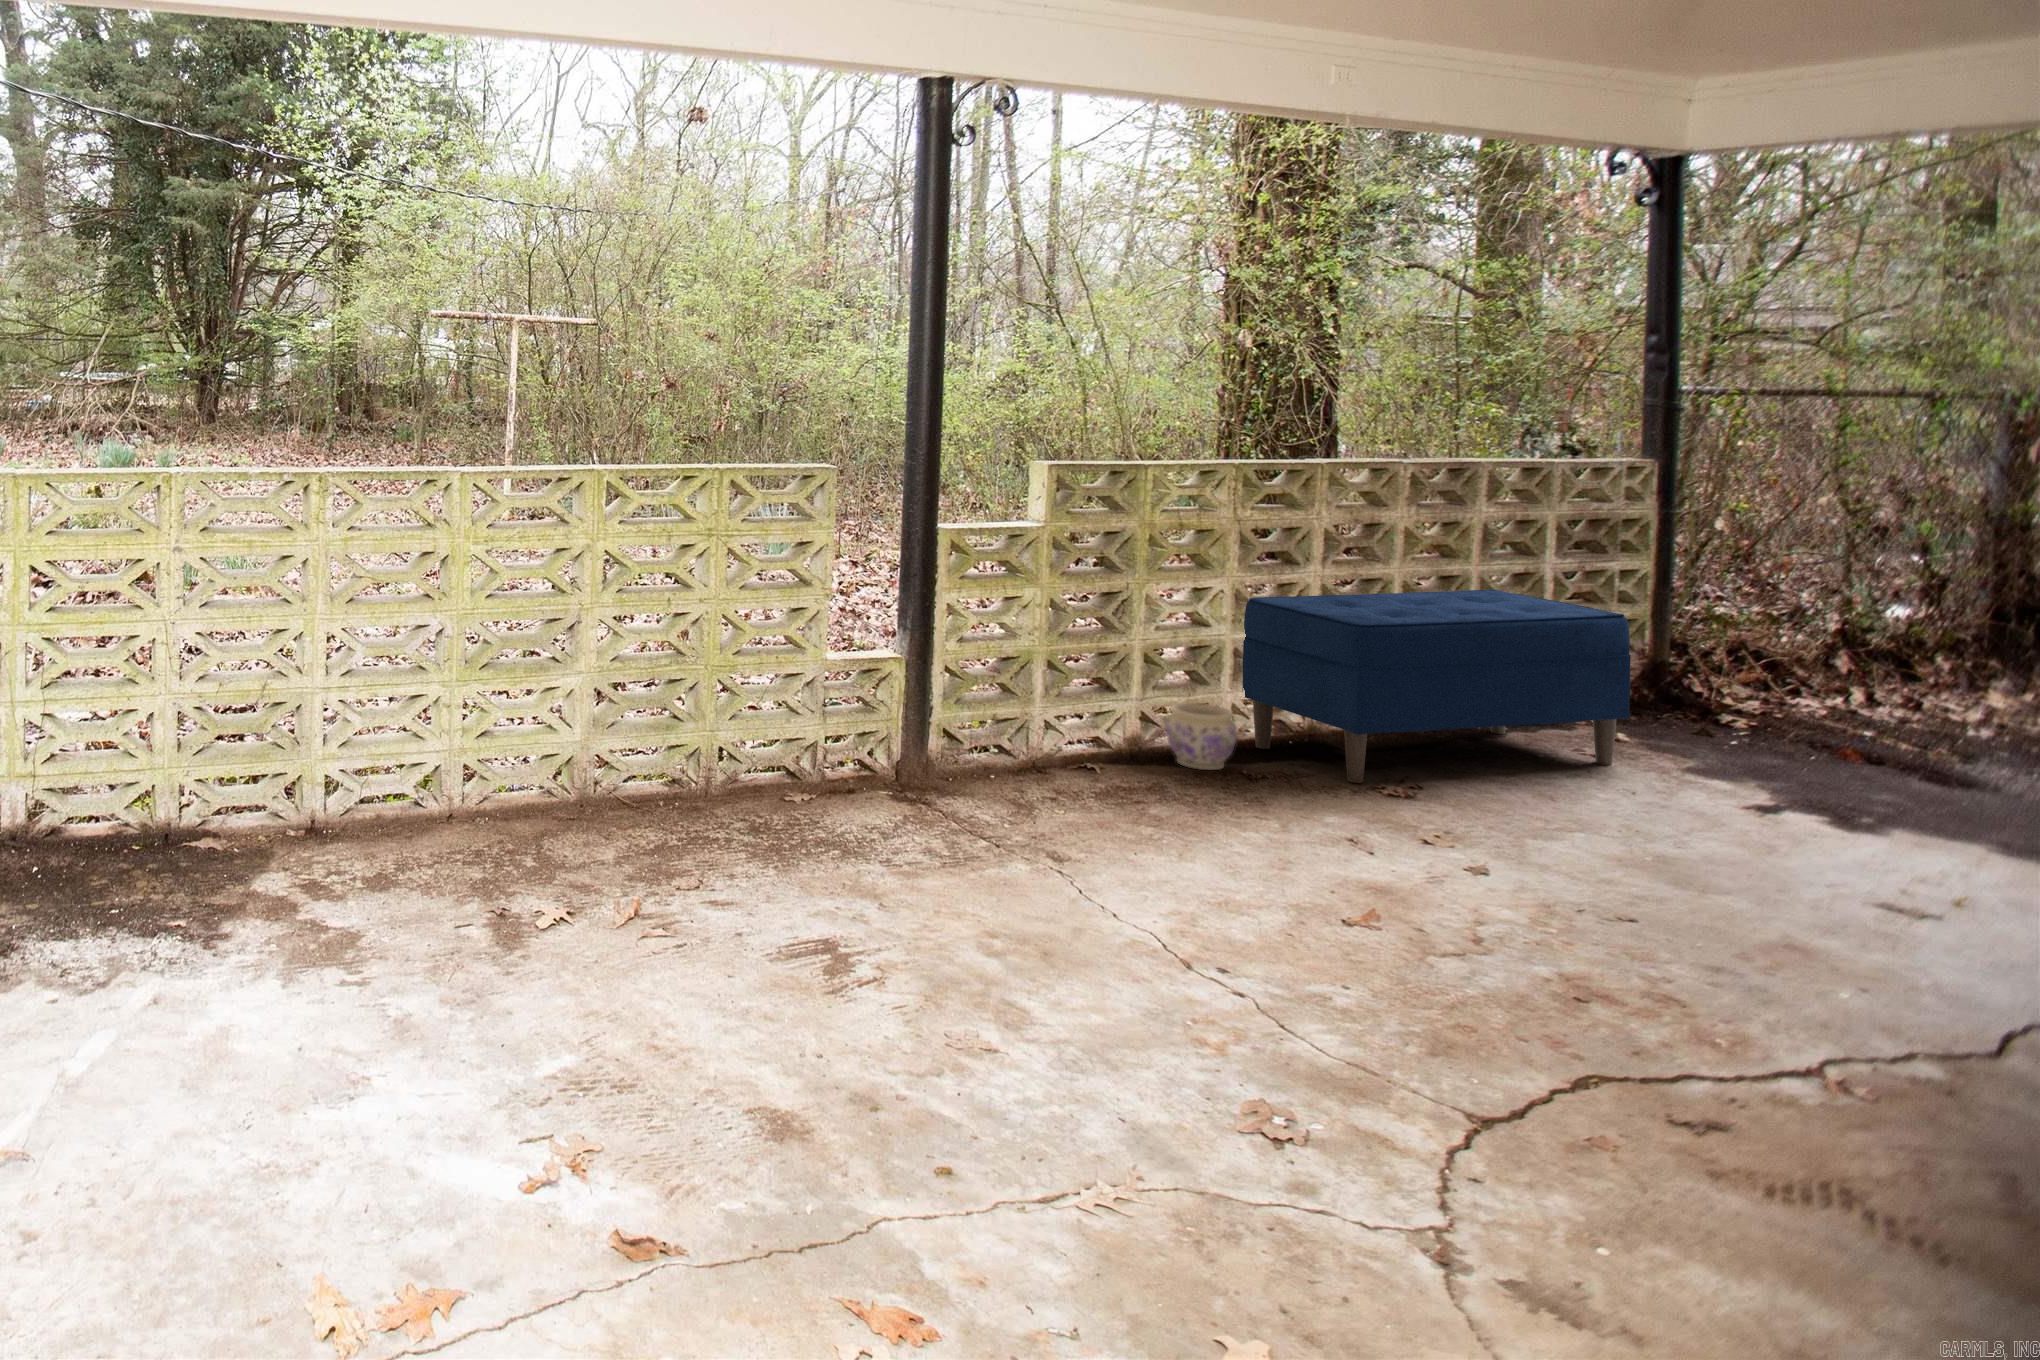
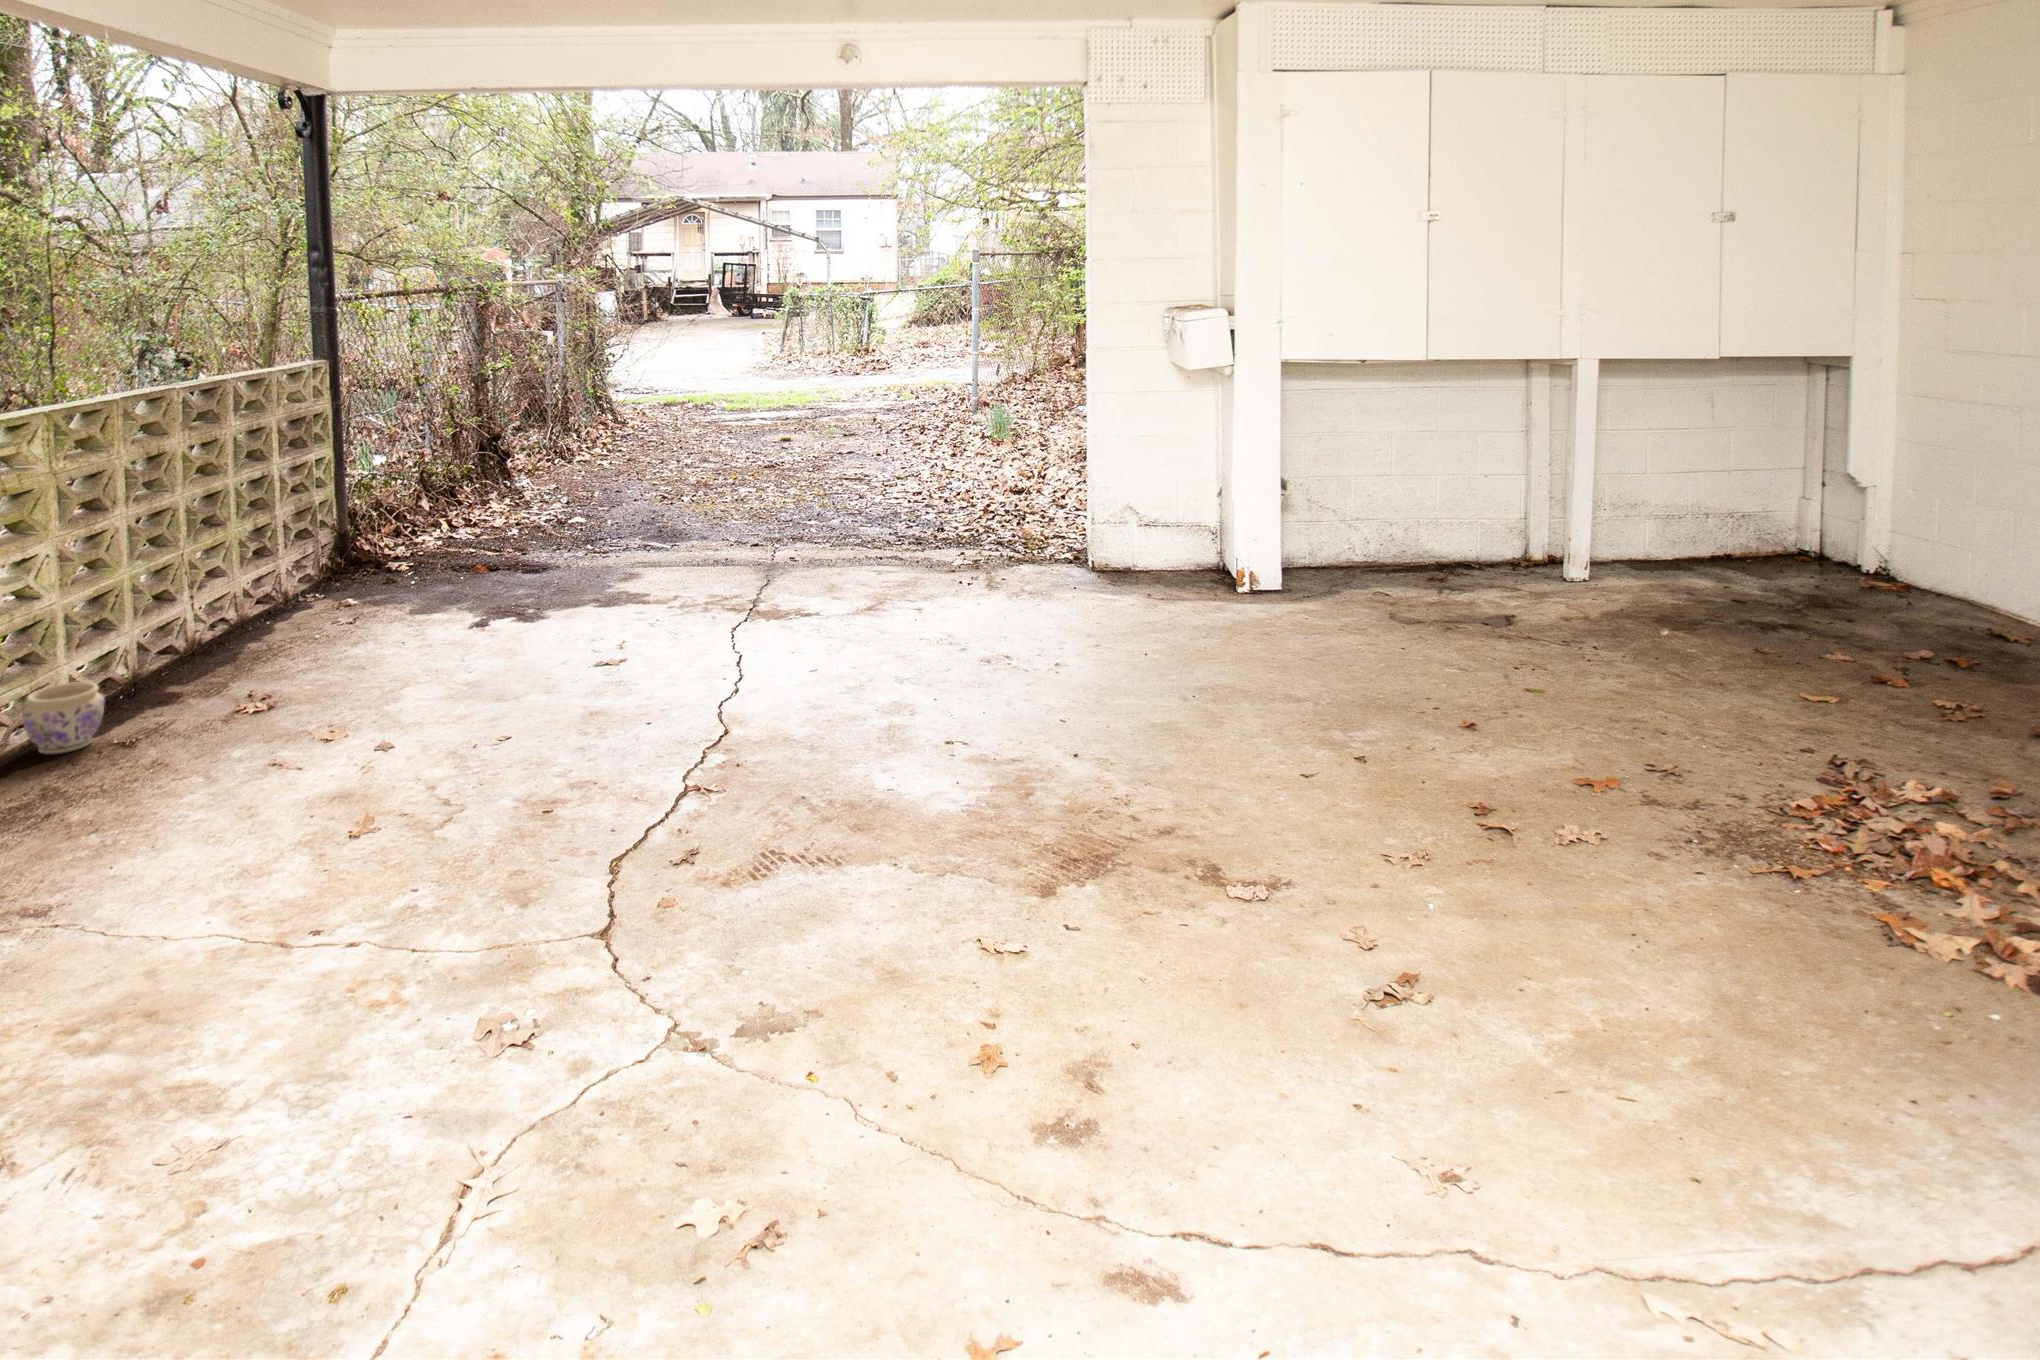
bench: present [1242,590,1631,783] -> none [77,509,379,709]

